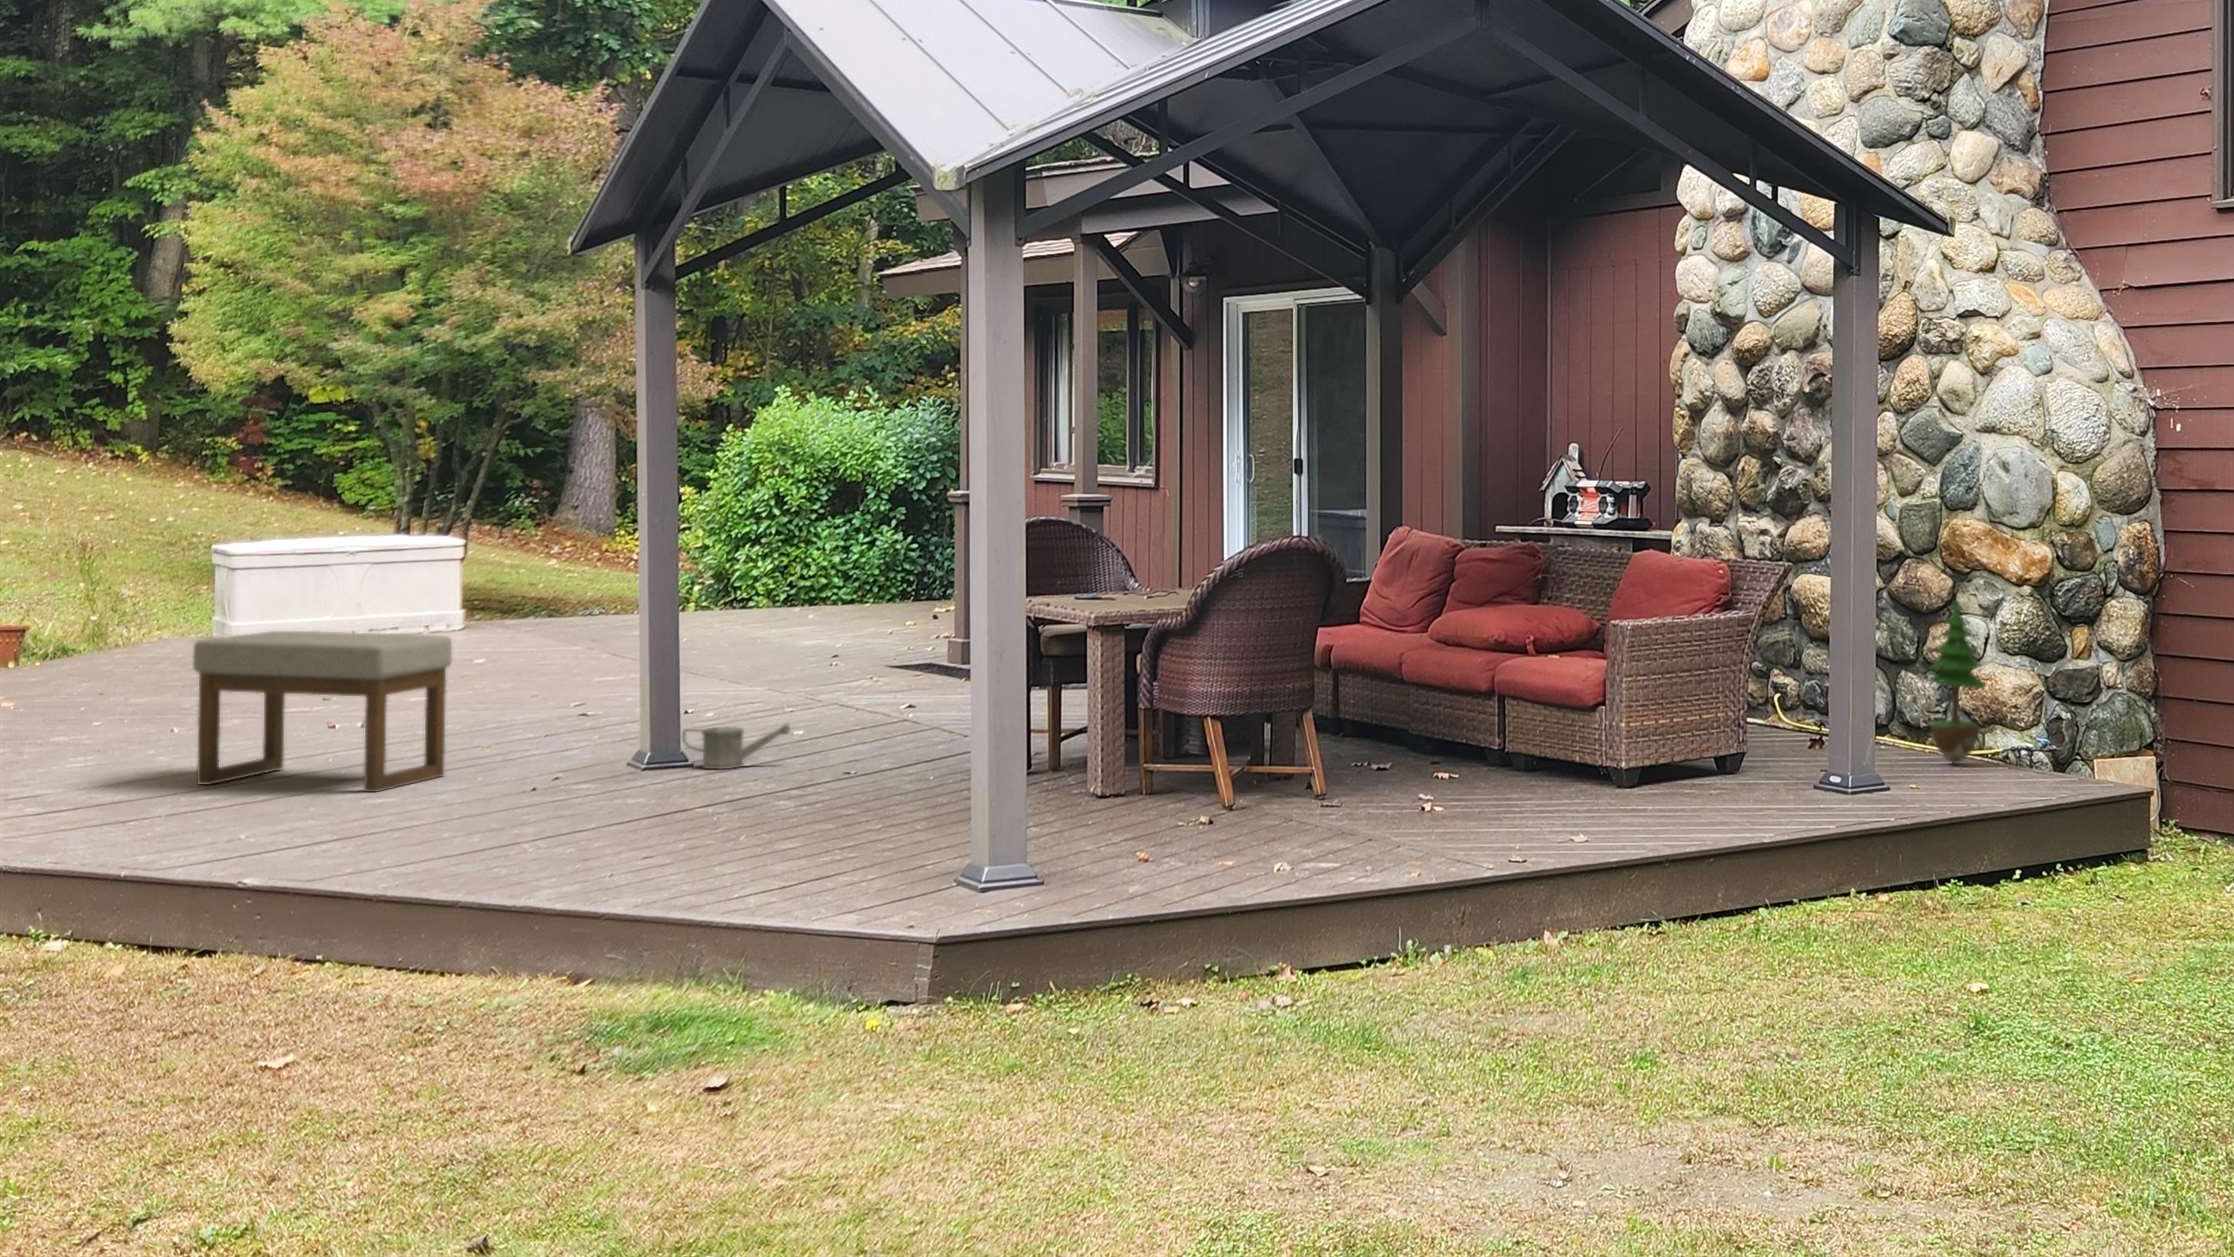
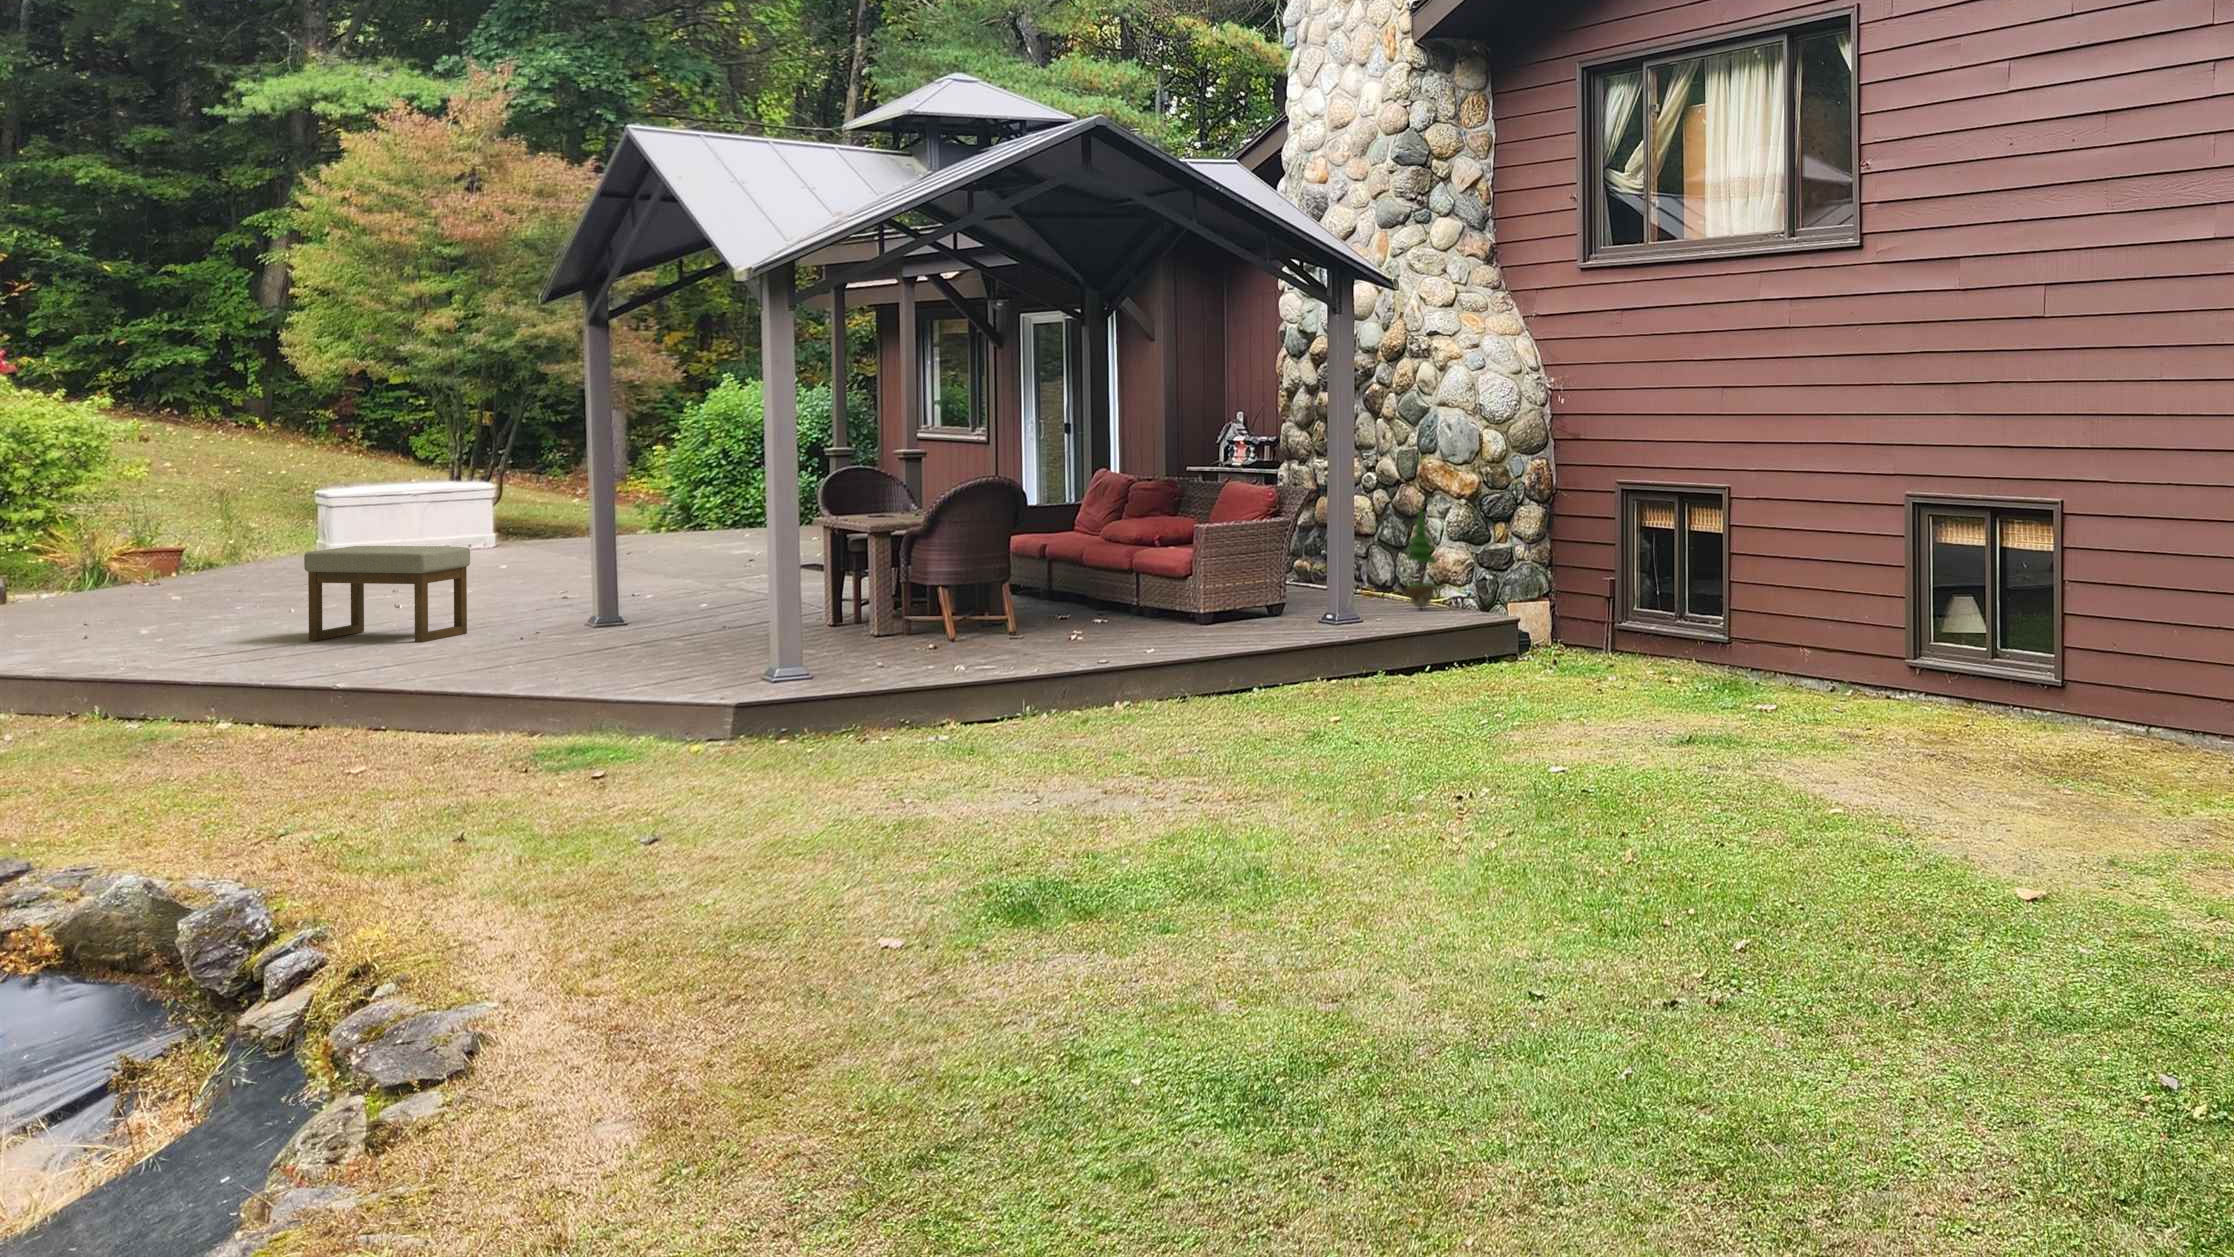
watering can: present [682,723,790,769] -> none [620,597,689,627]

